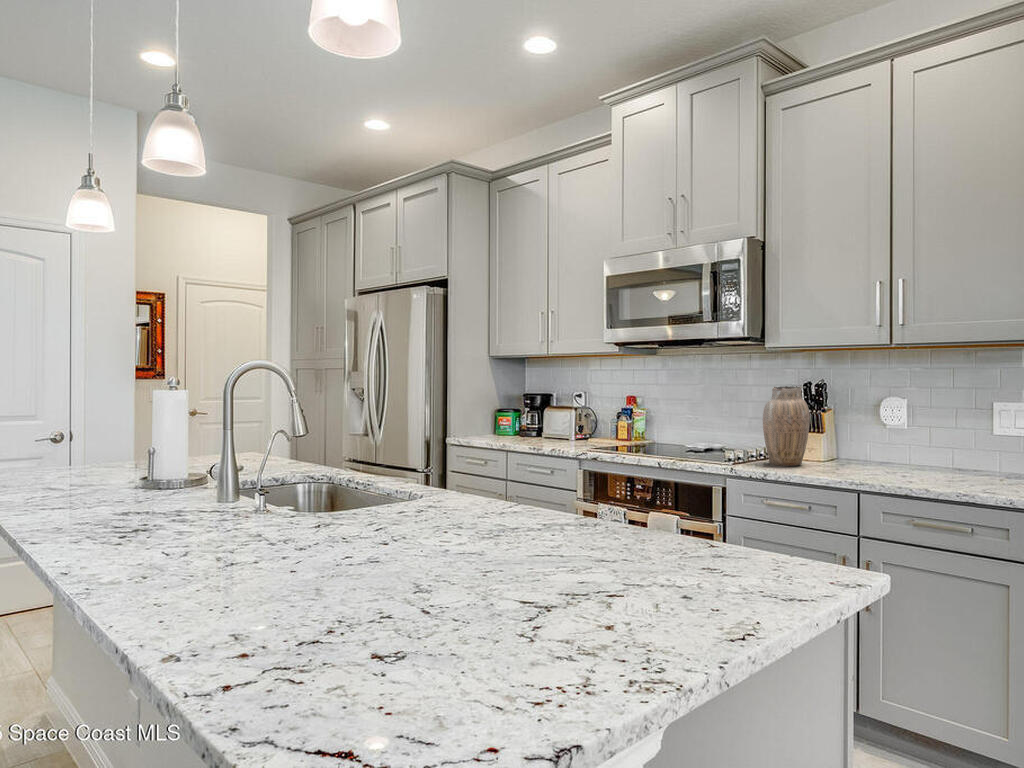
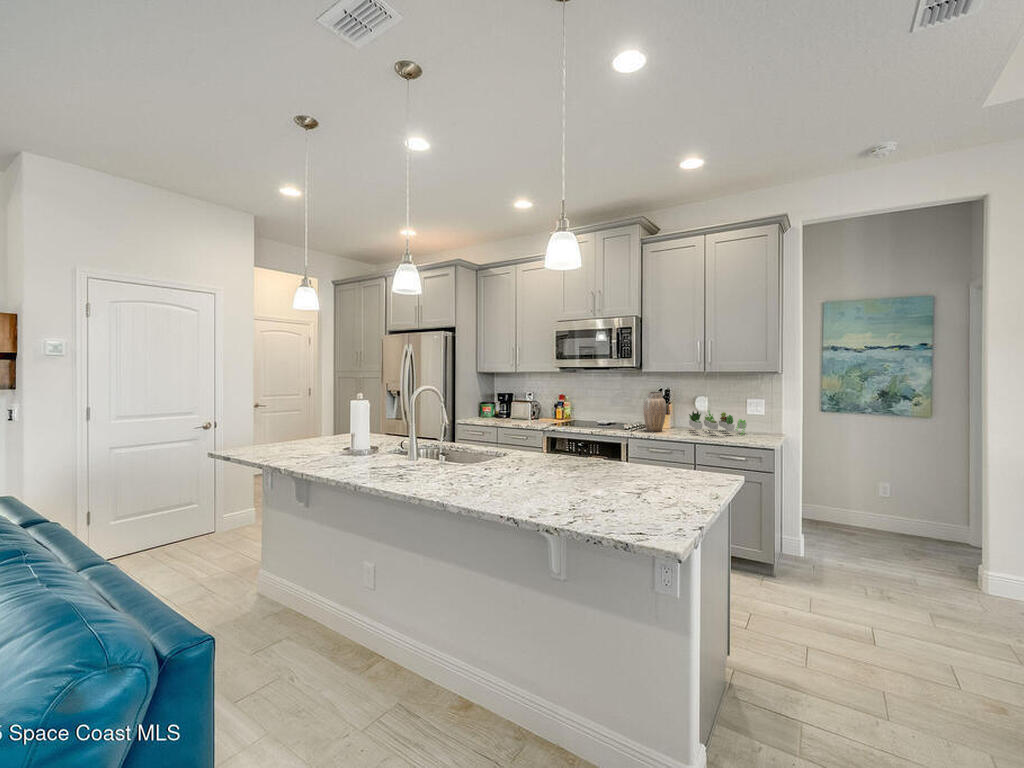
succulent plant: none [856,420,988,479] -> present [689,410,747,435]

